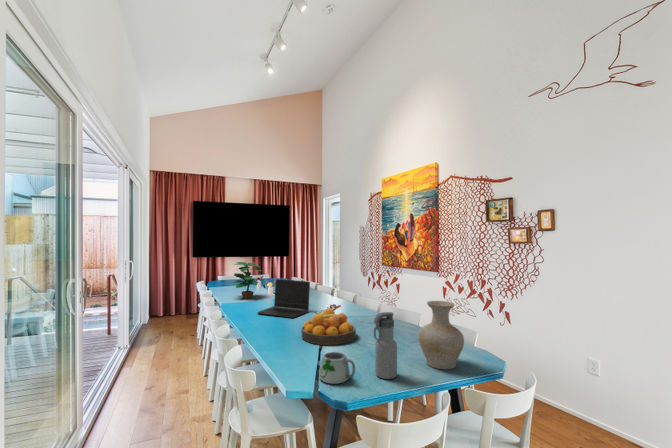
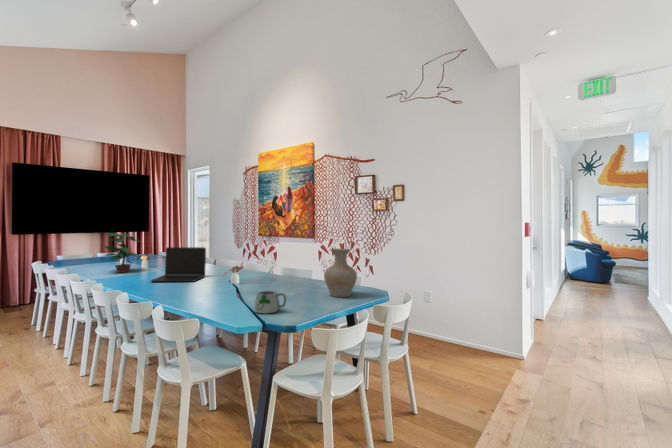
fruit bowl: present [301,309,356,345] -> none [215,266,266,295]
water bottle: present [374,312,397,379] -> none [296,256,314,306]

